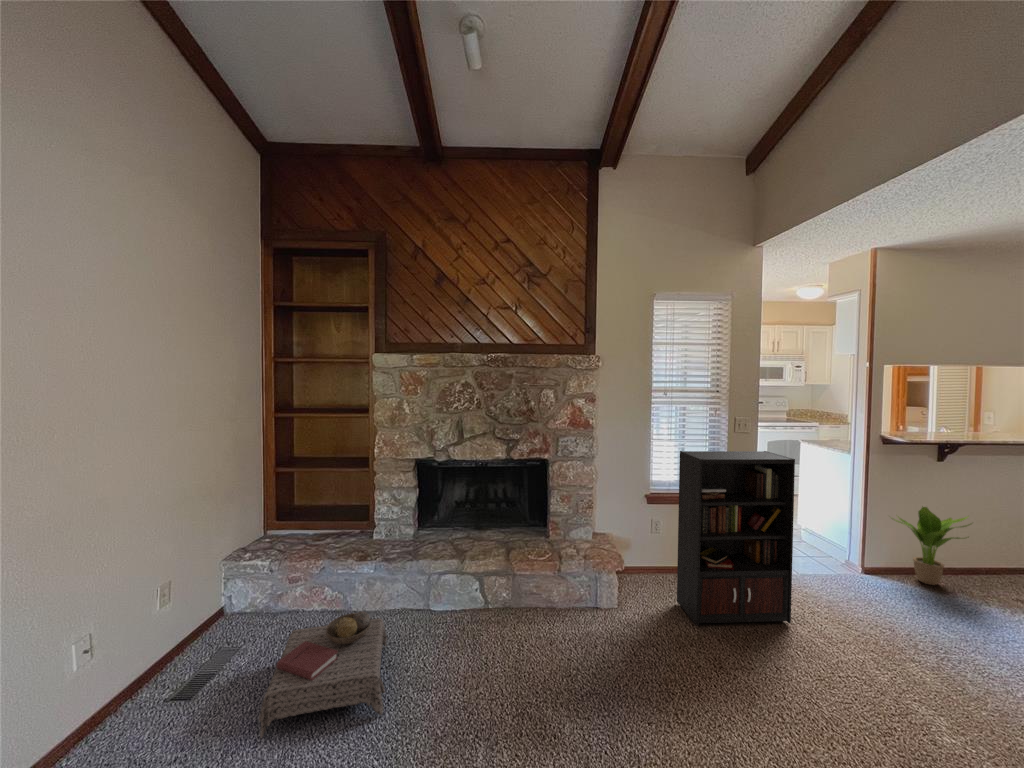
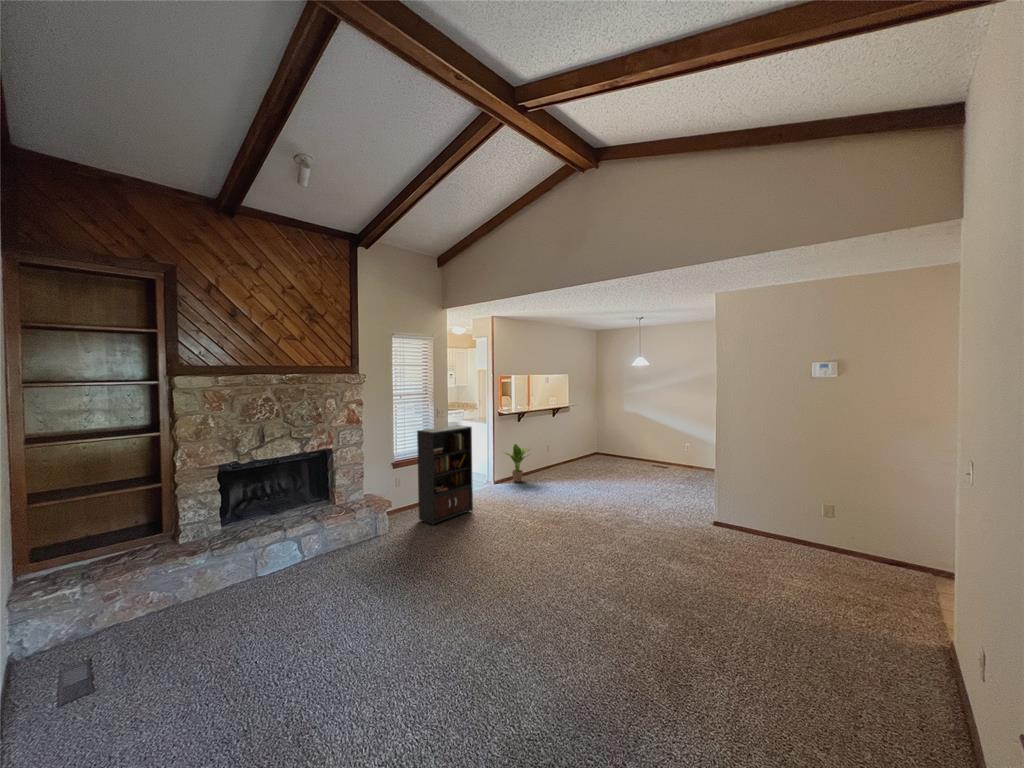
ottoman: present [259,612,387,738] -> none [164,573,286,665]

